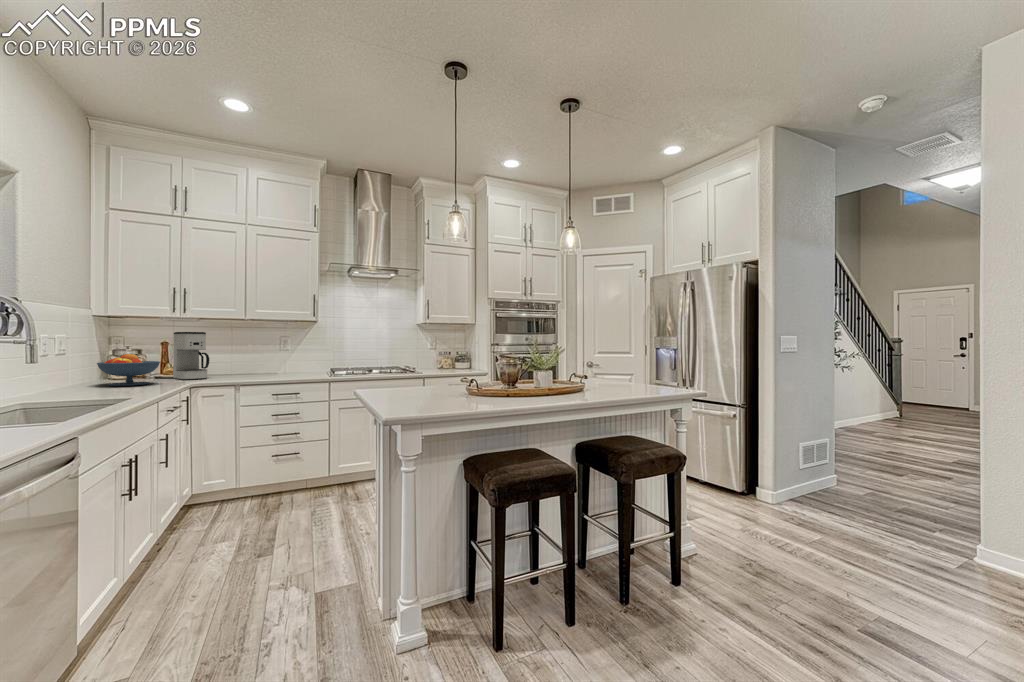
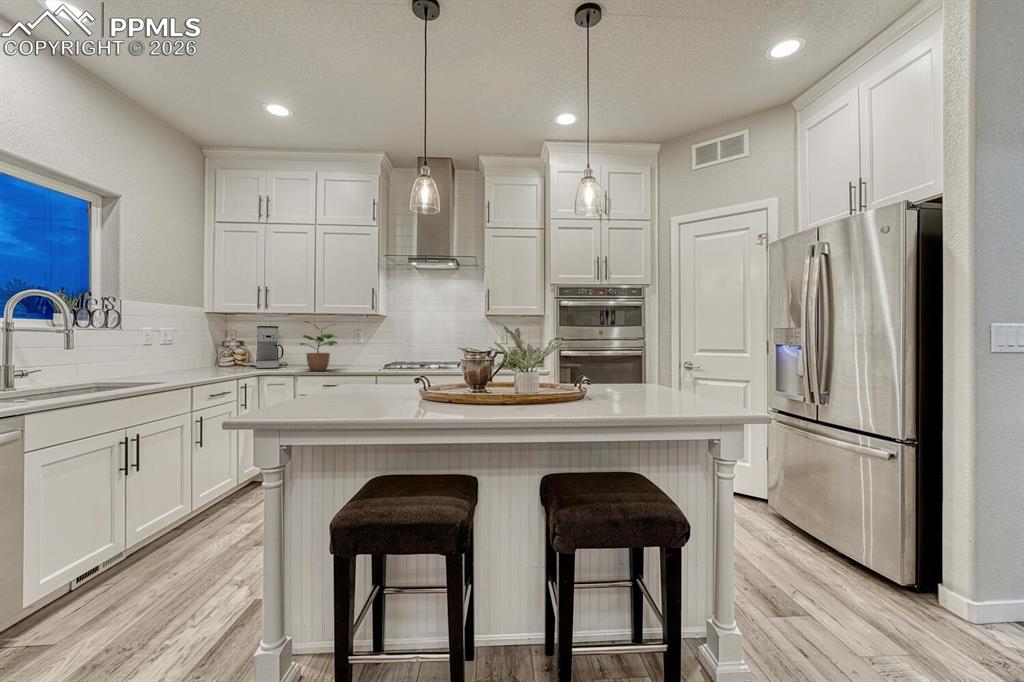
potted plant: none [241,327,291,380] -> present [299,322,337,371]
fruit bowl: present [97,354,160,386] -> none [179,345,231,372]

